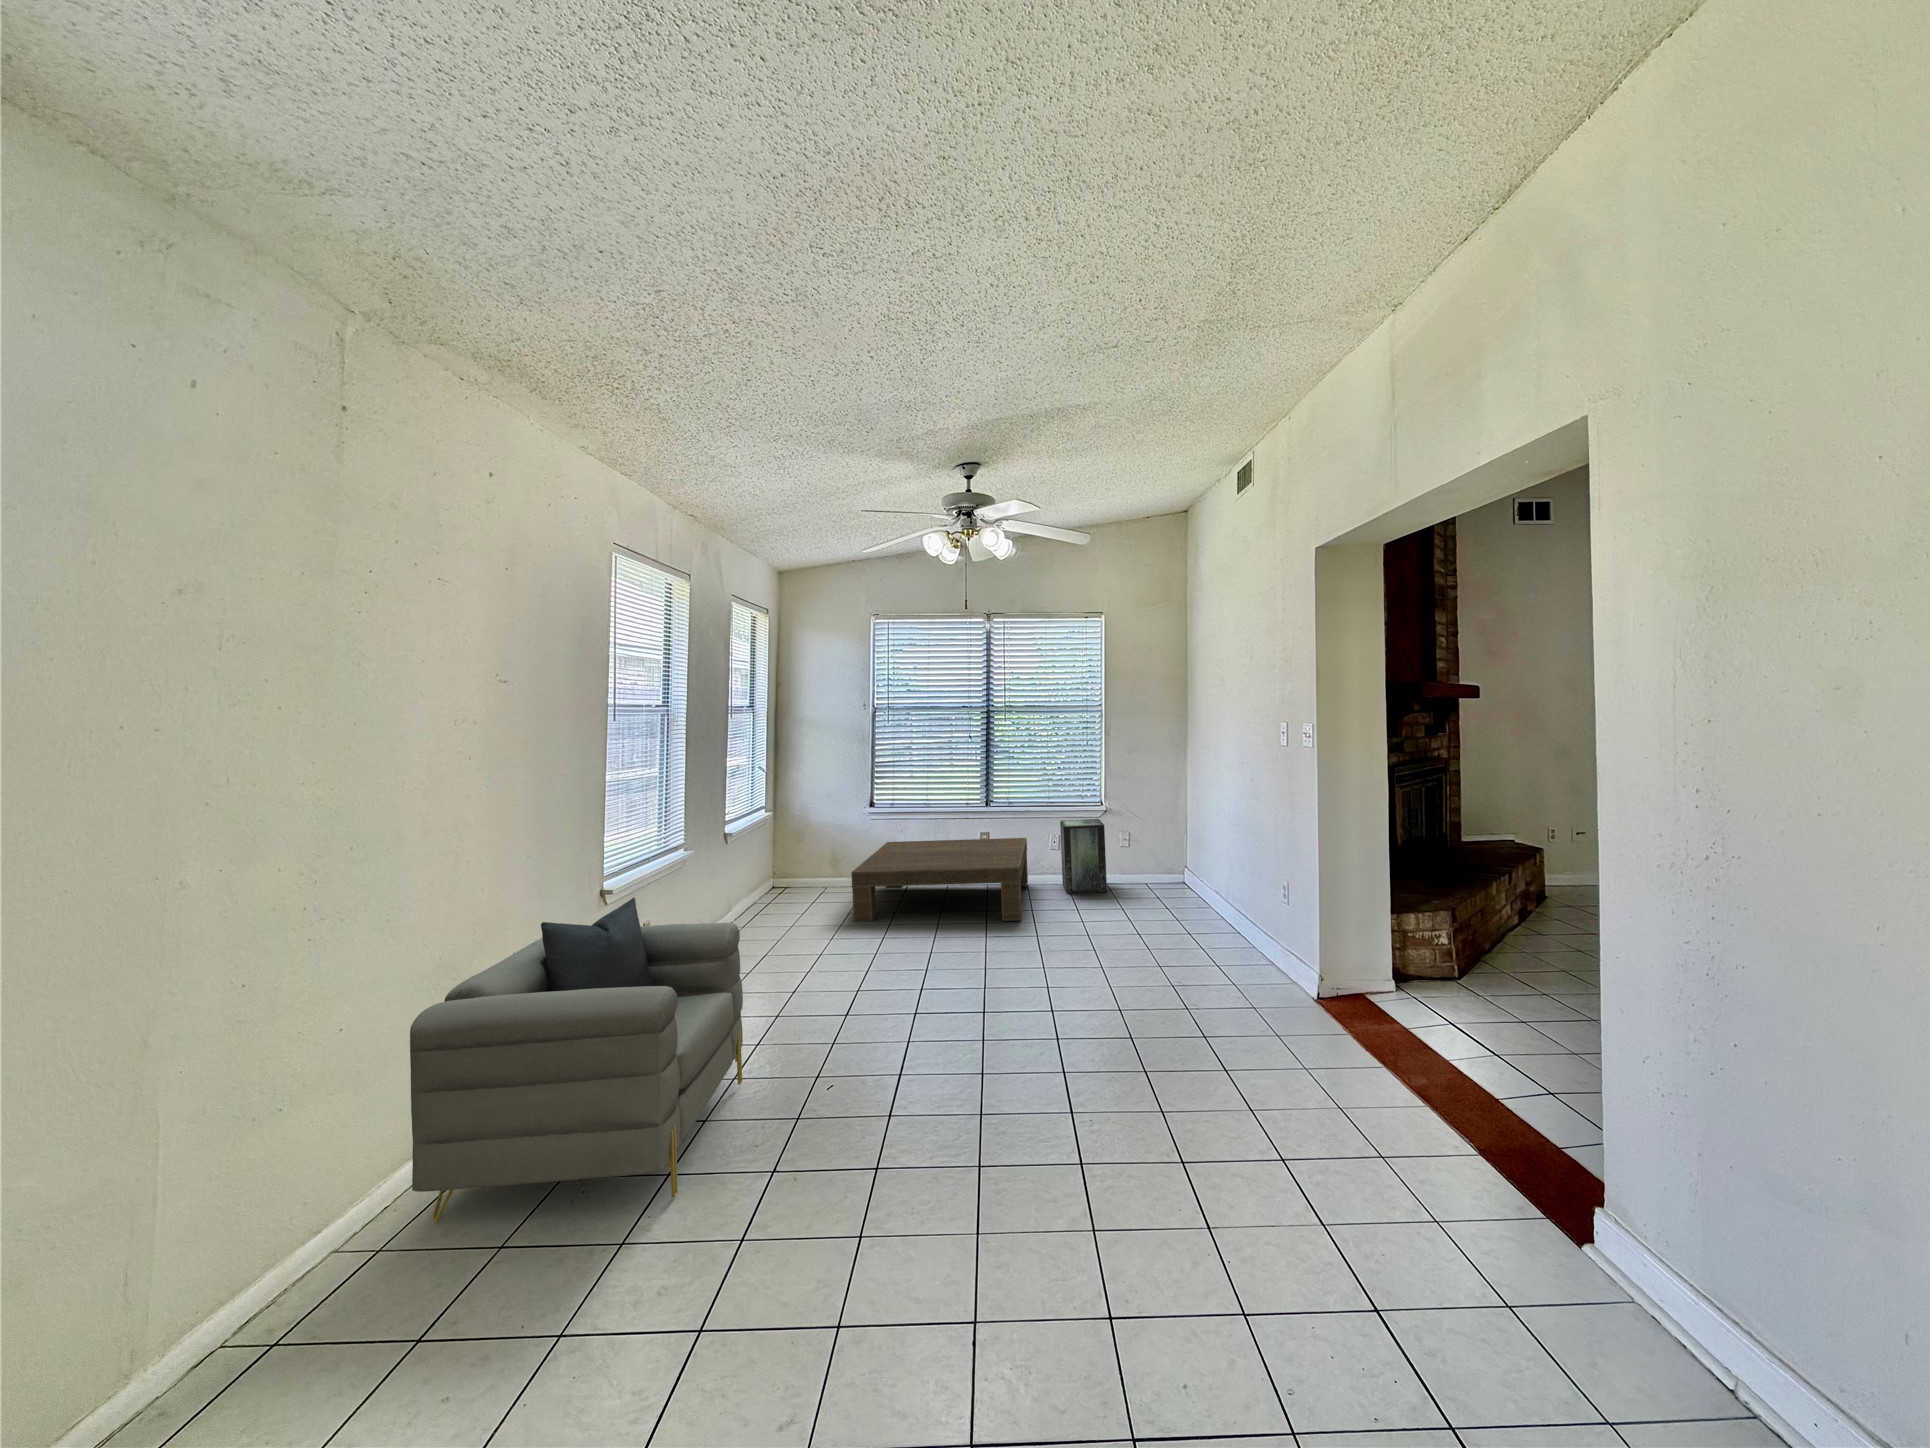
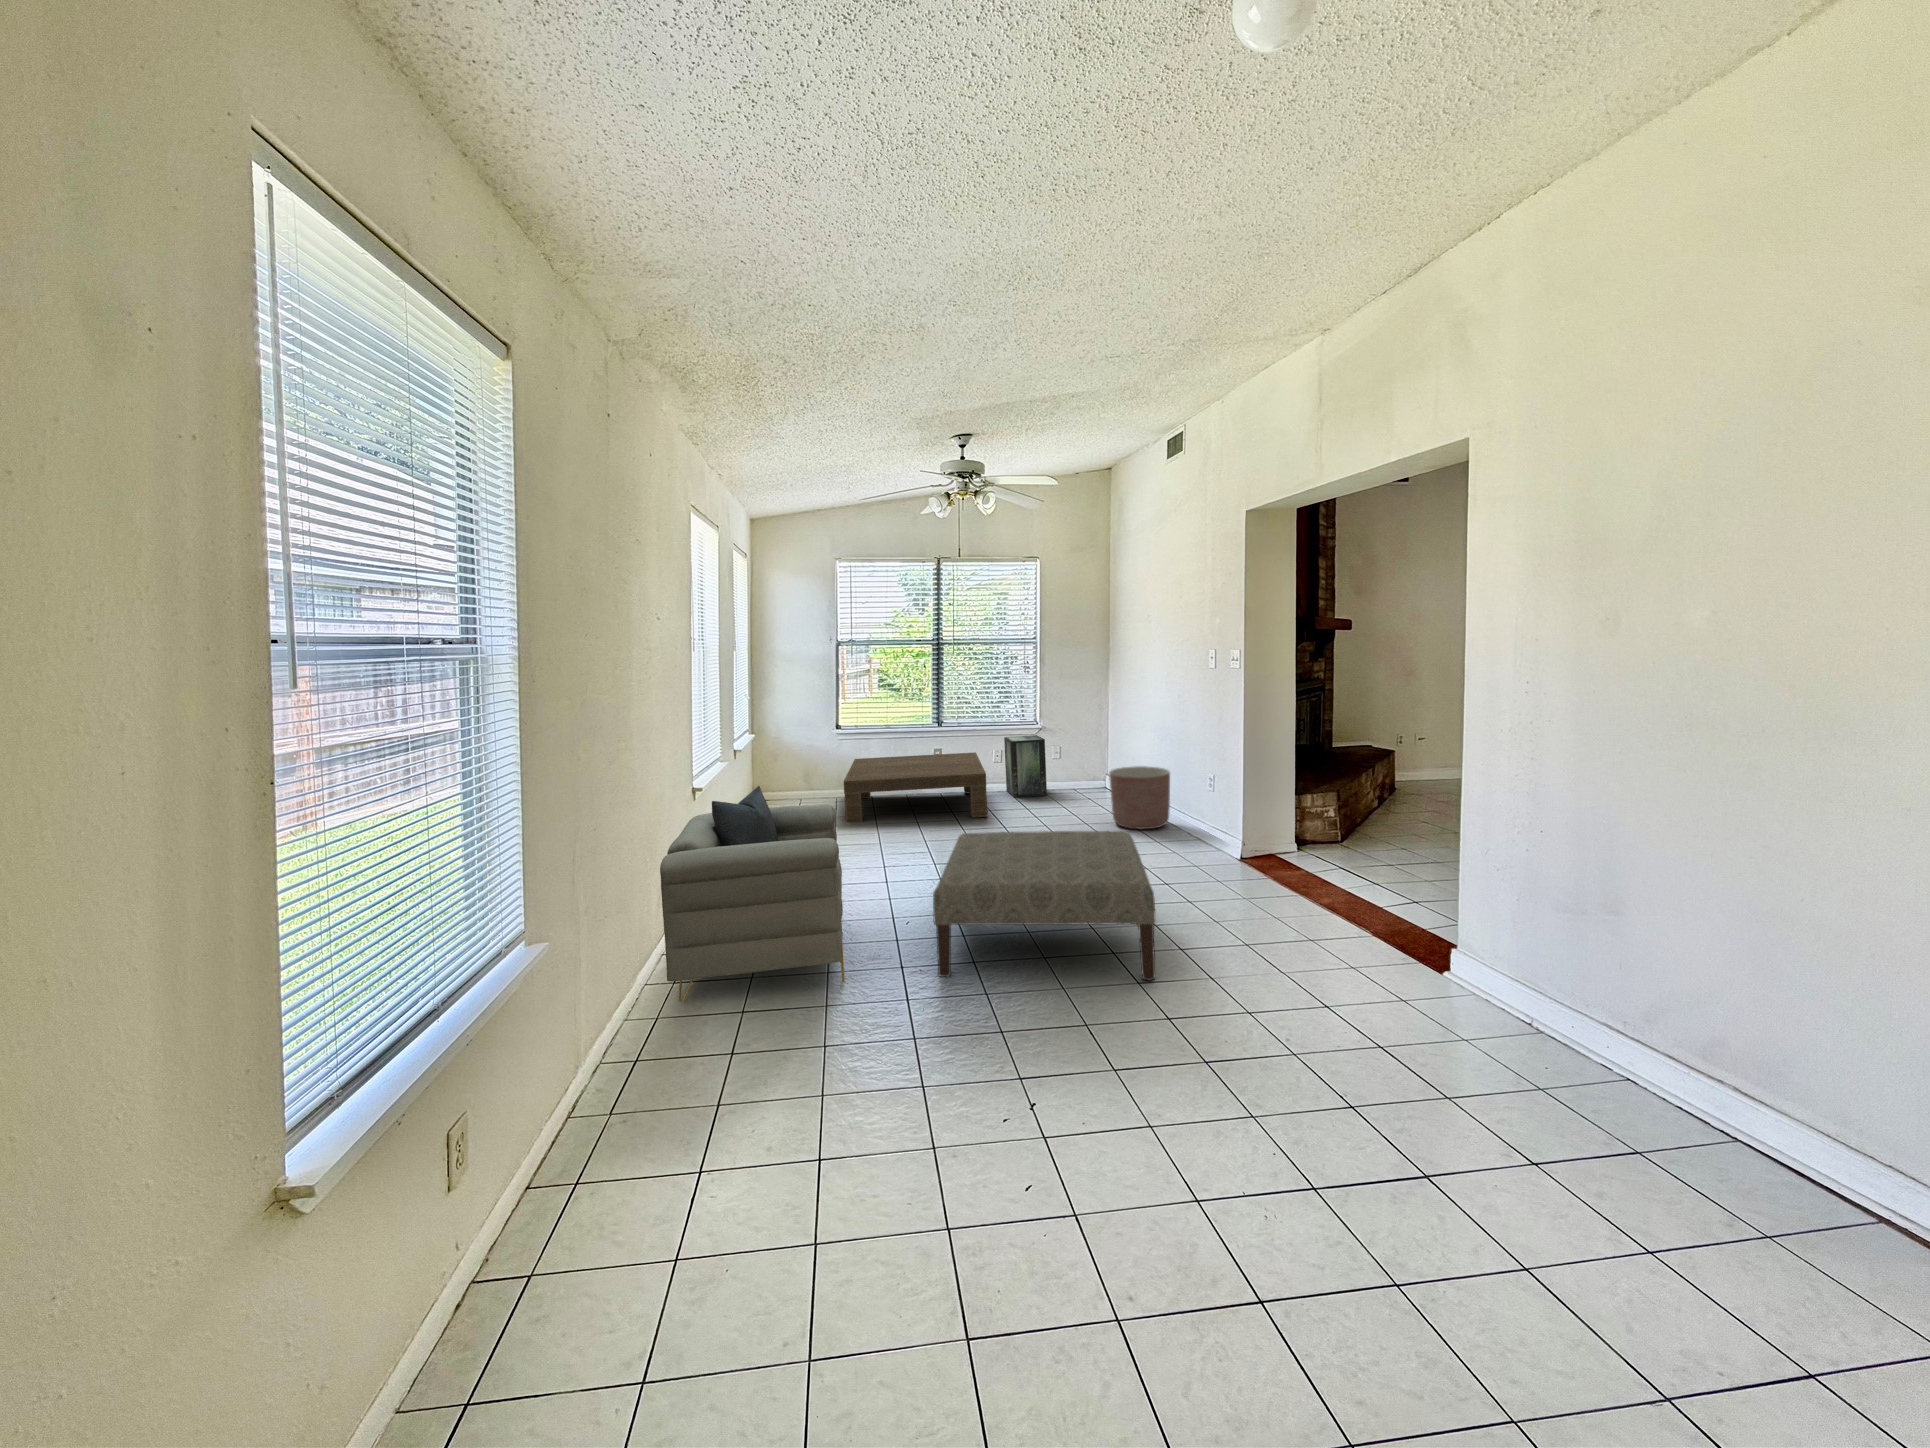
planter: none [1165,864,1240,947] -> present [1109,766,1170,830]
ottoman: none [806,964,1140,1229] -> present [933,831,1156,981]

